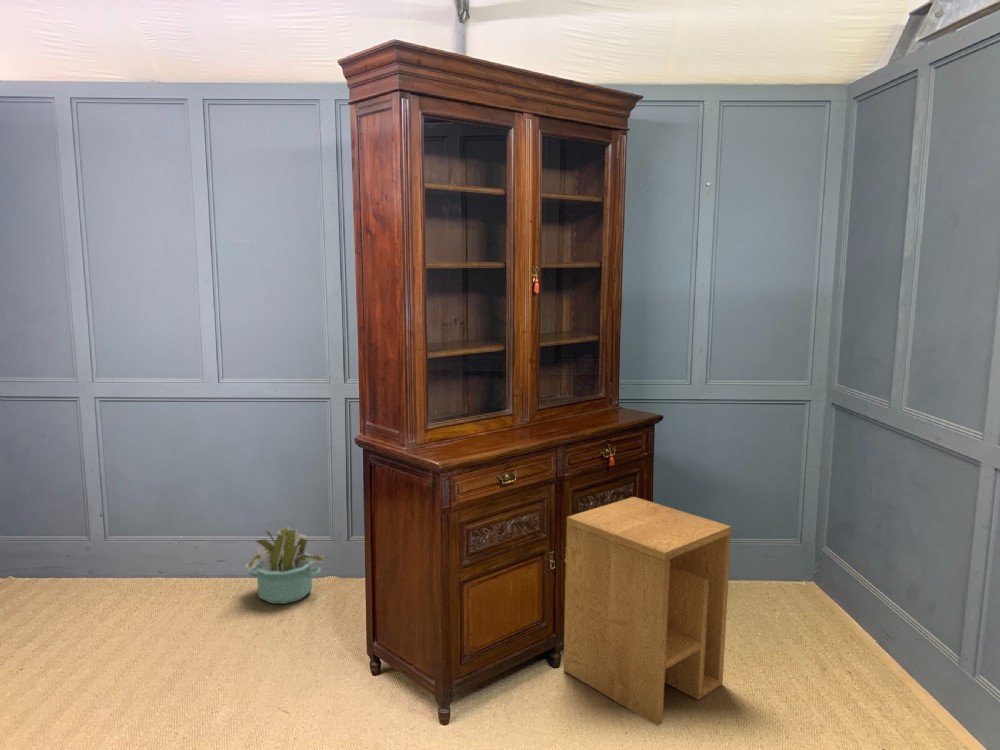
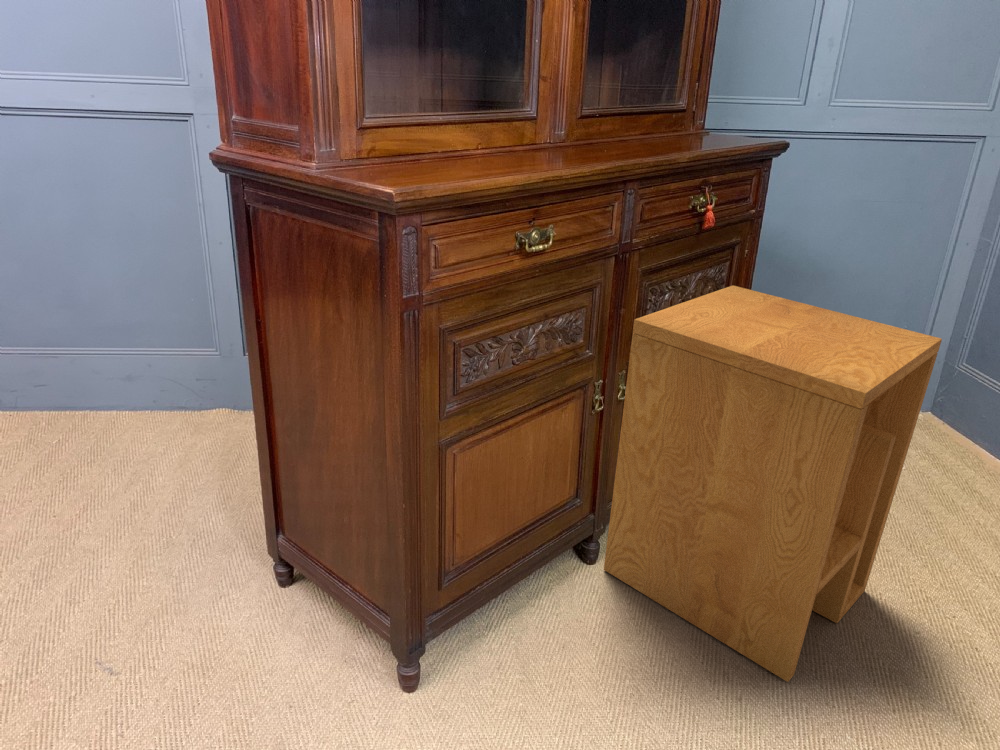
decorative plant: present [245,527,325,604] -> none [57,332,202,454]

